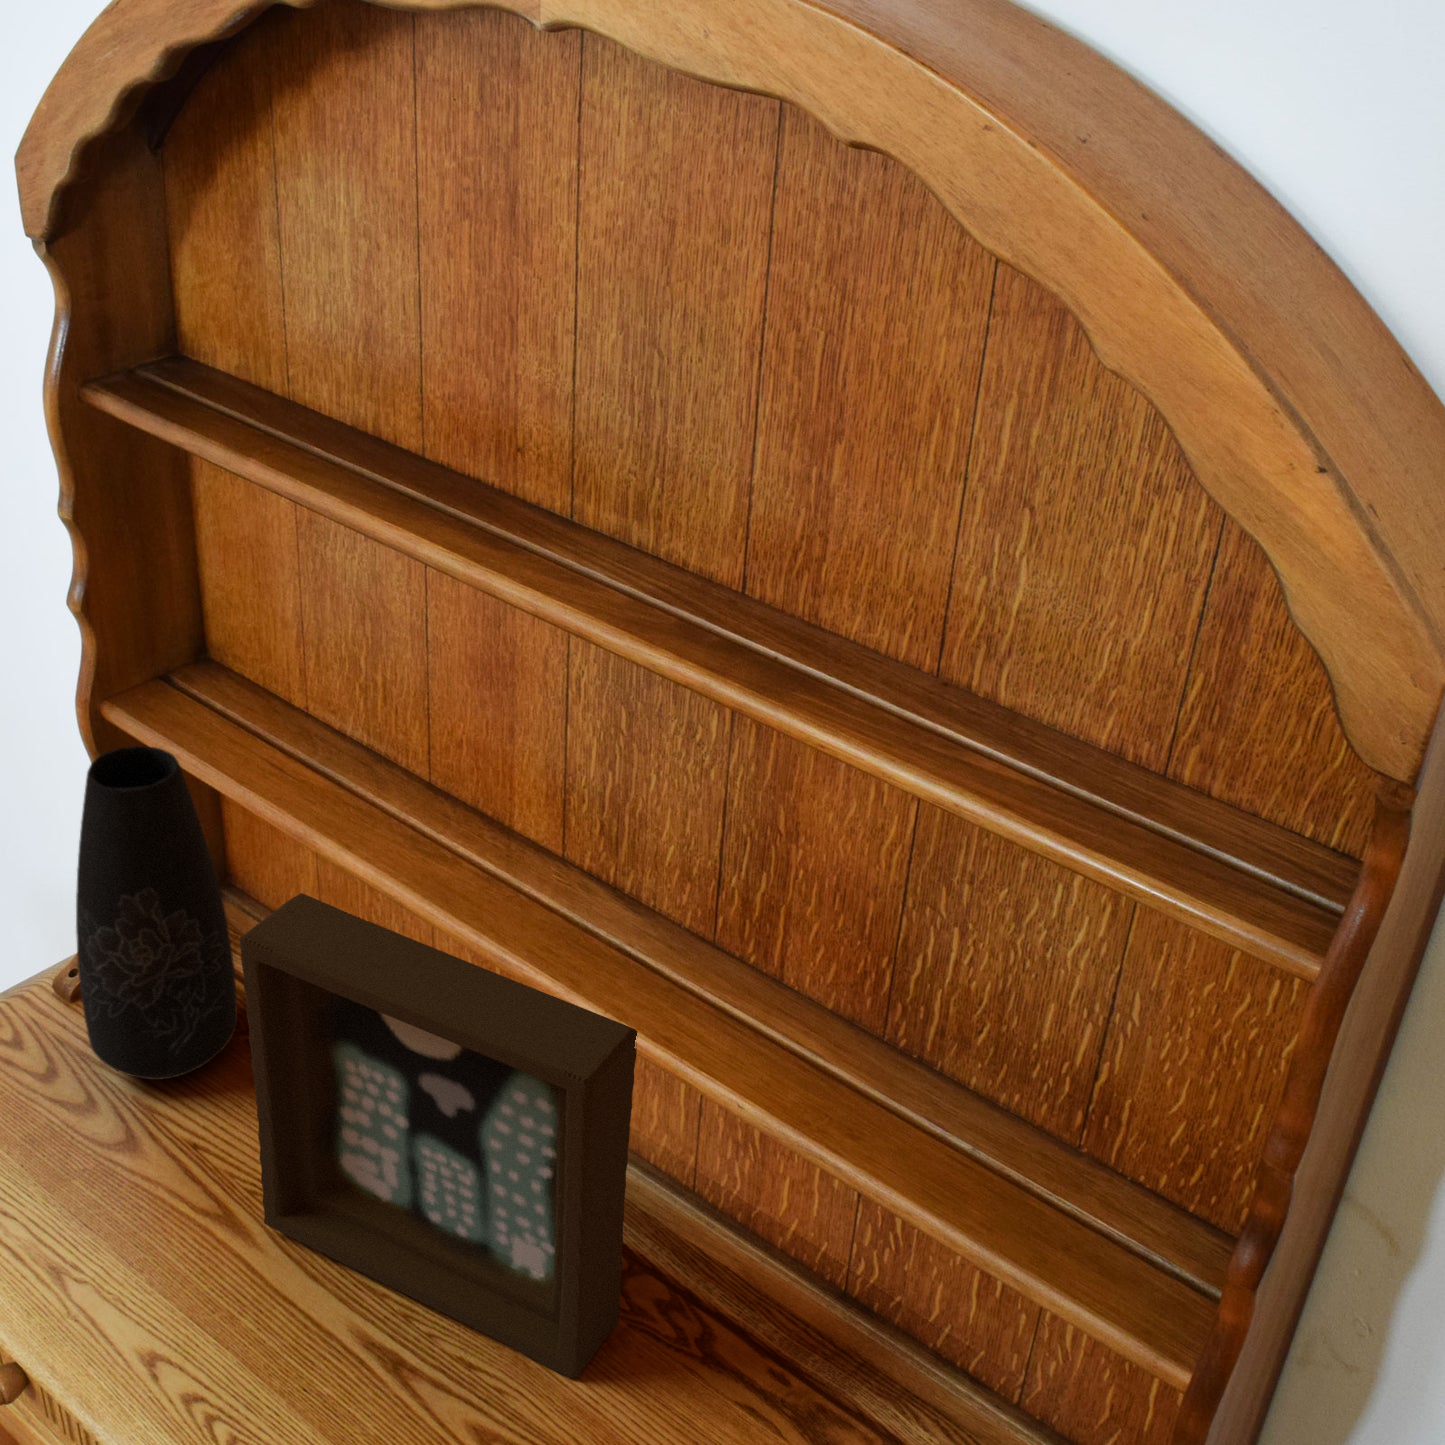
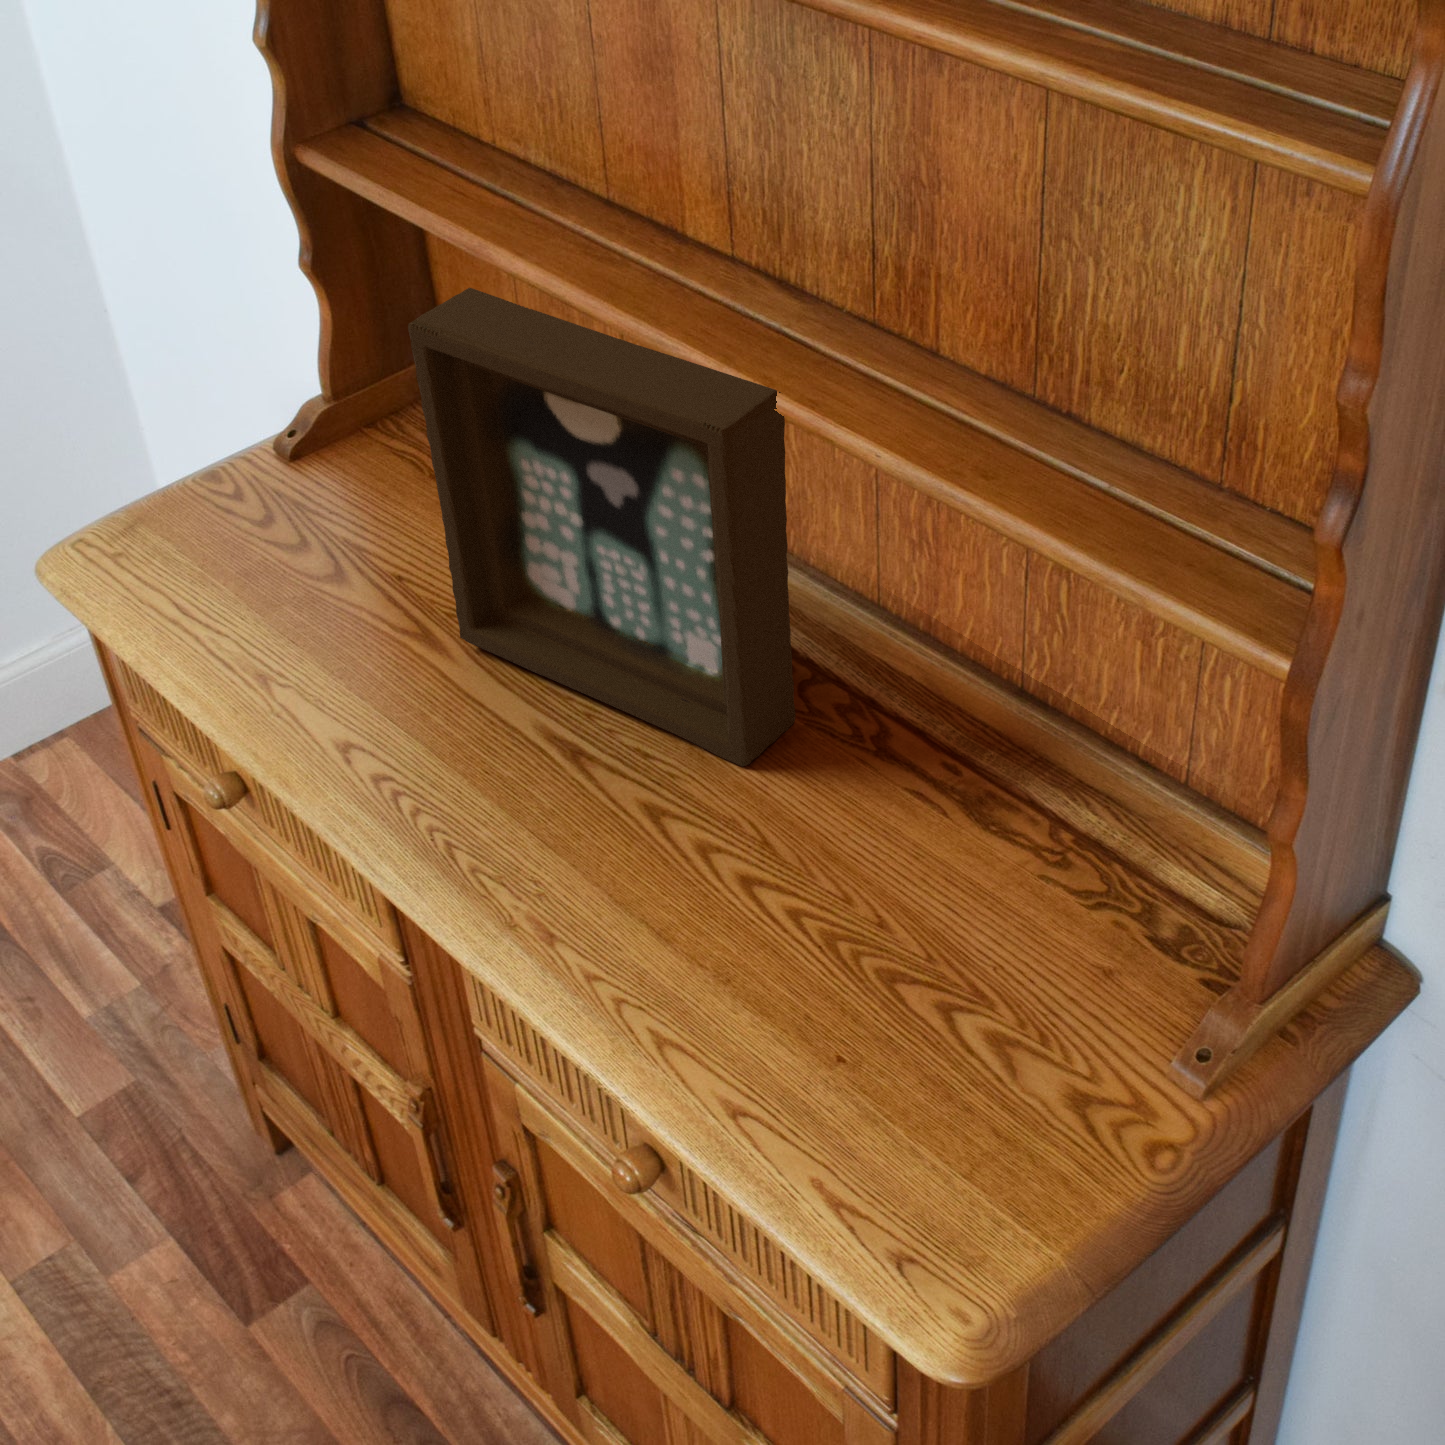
vase: present [76,746,238,1080] -> none [274,171,443,523]

